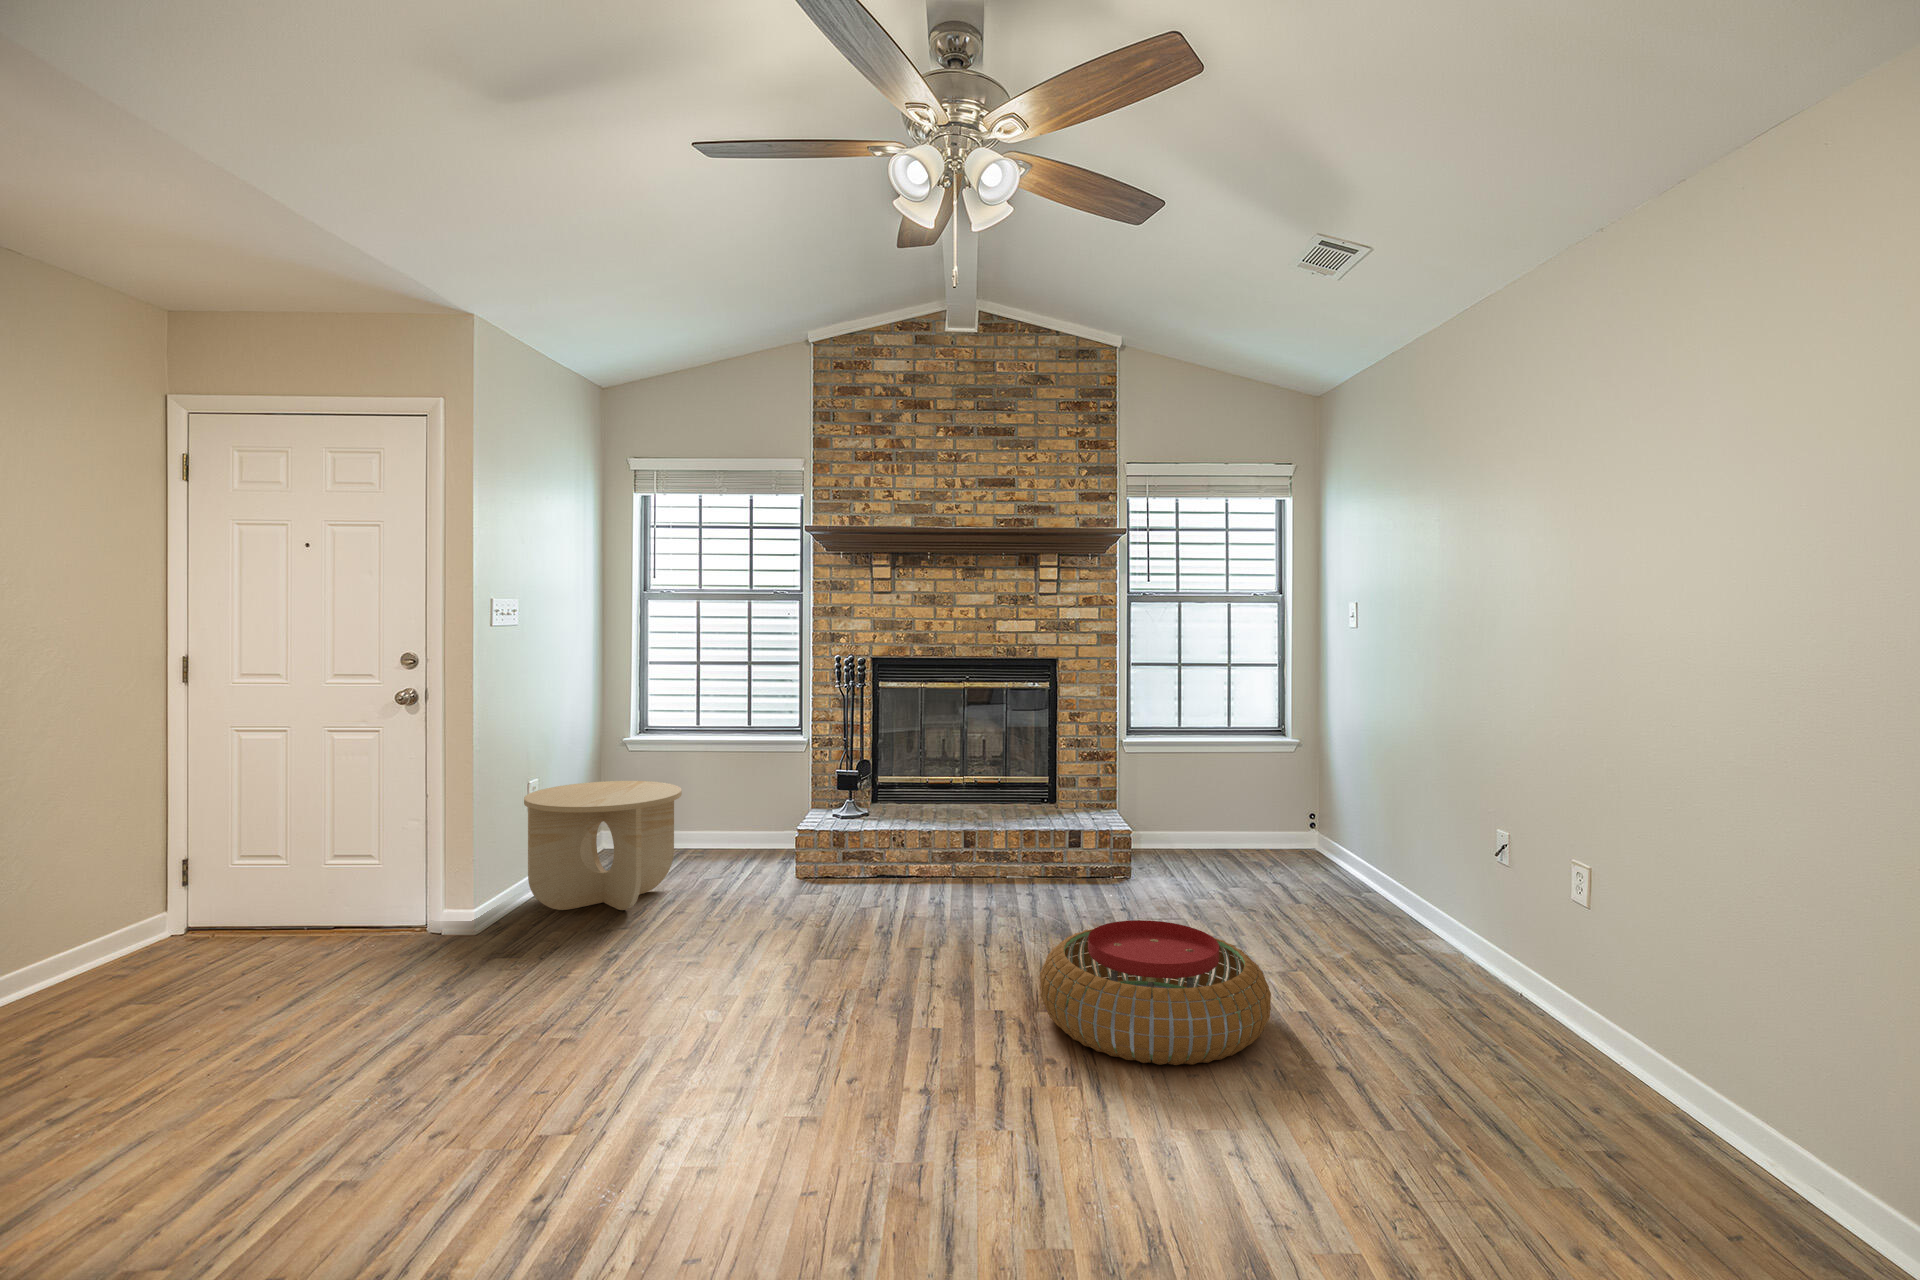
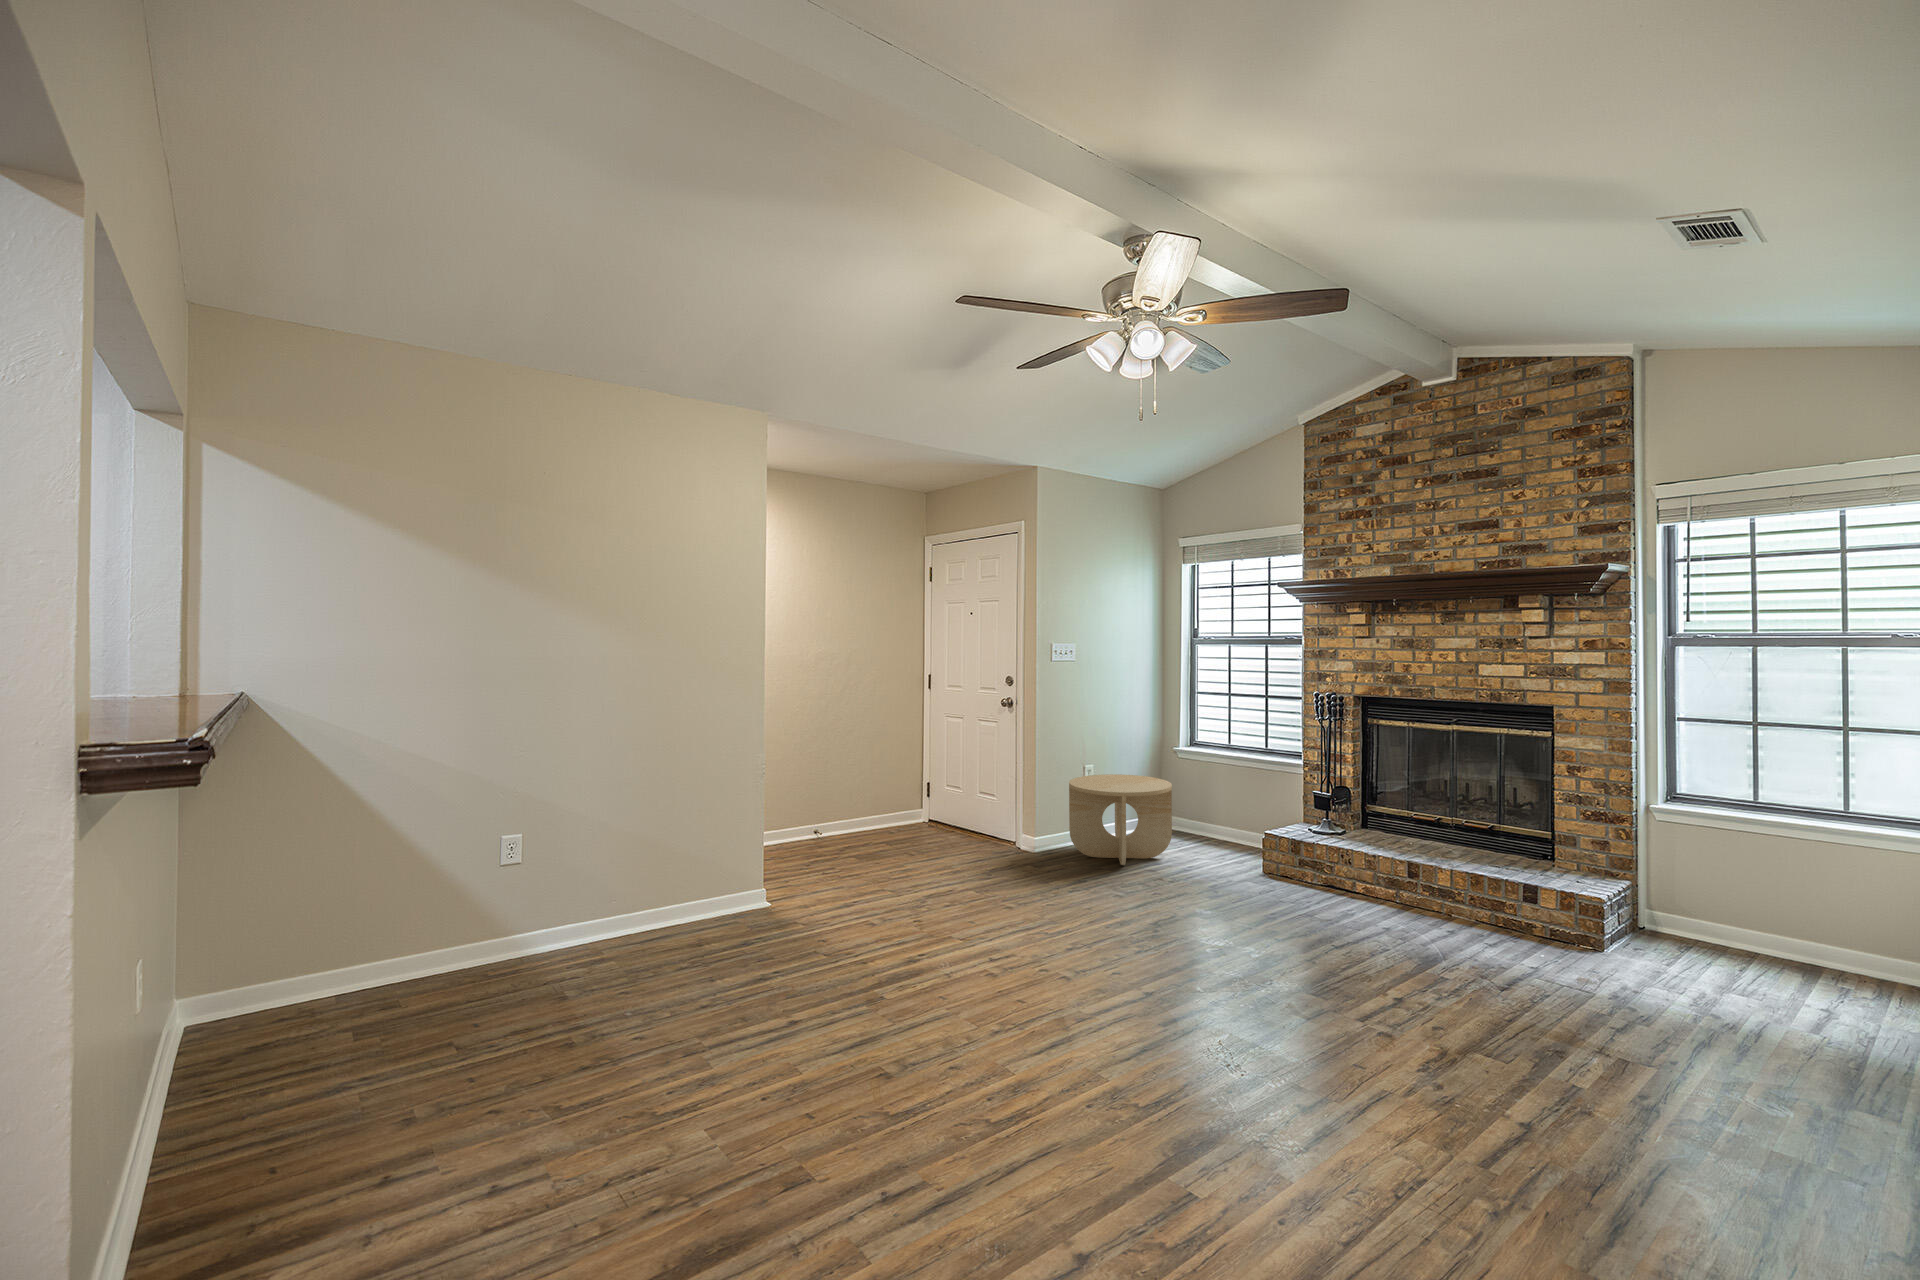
pouf: present [1040,920,1271,1065] -> none [1265,956,1497,1101]

